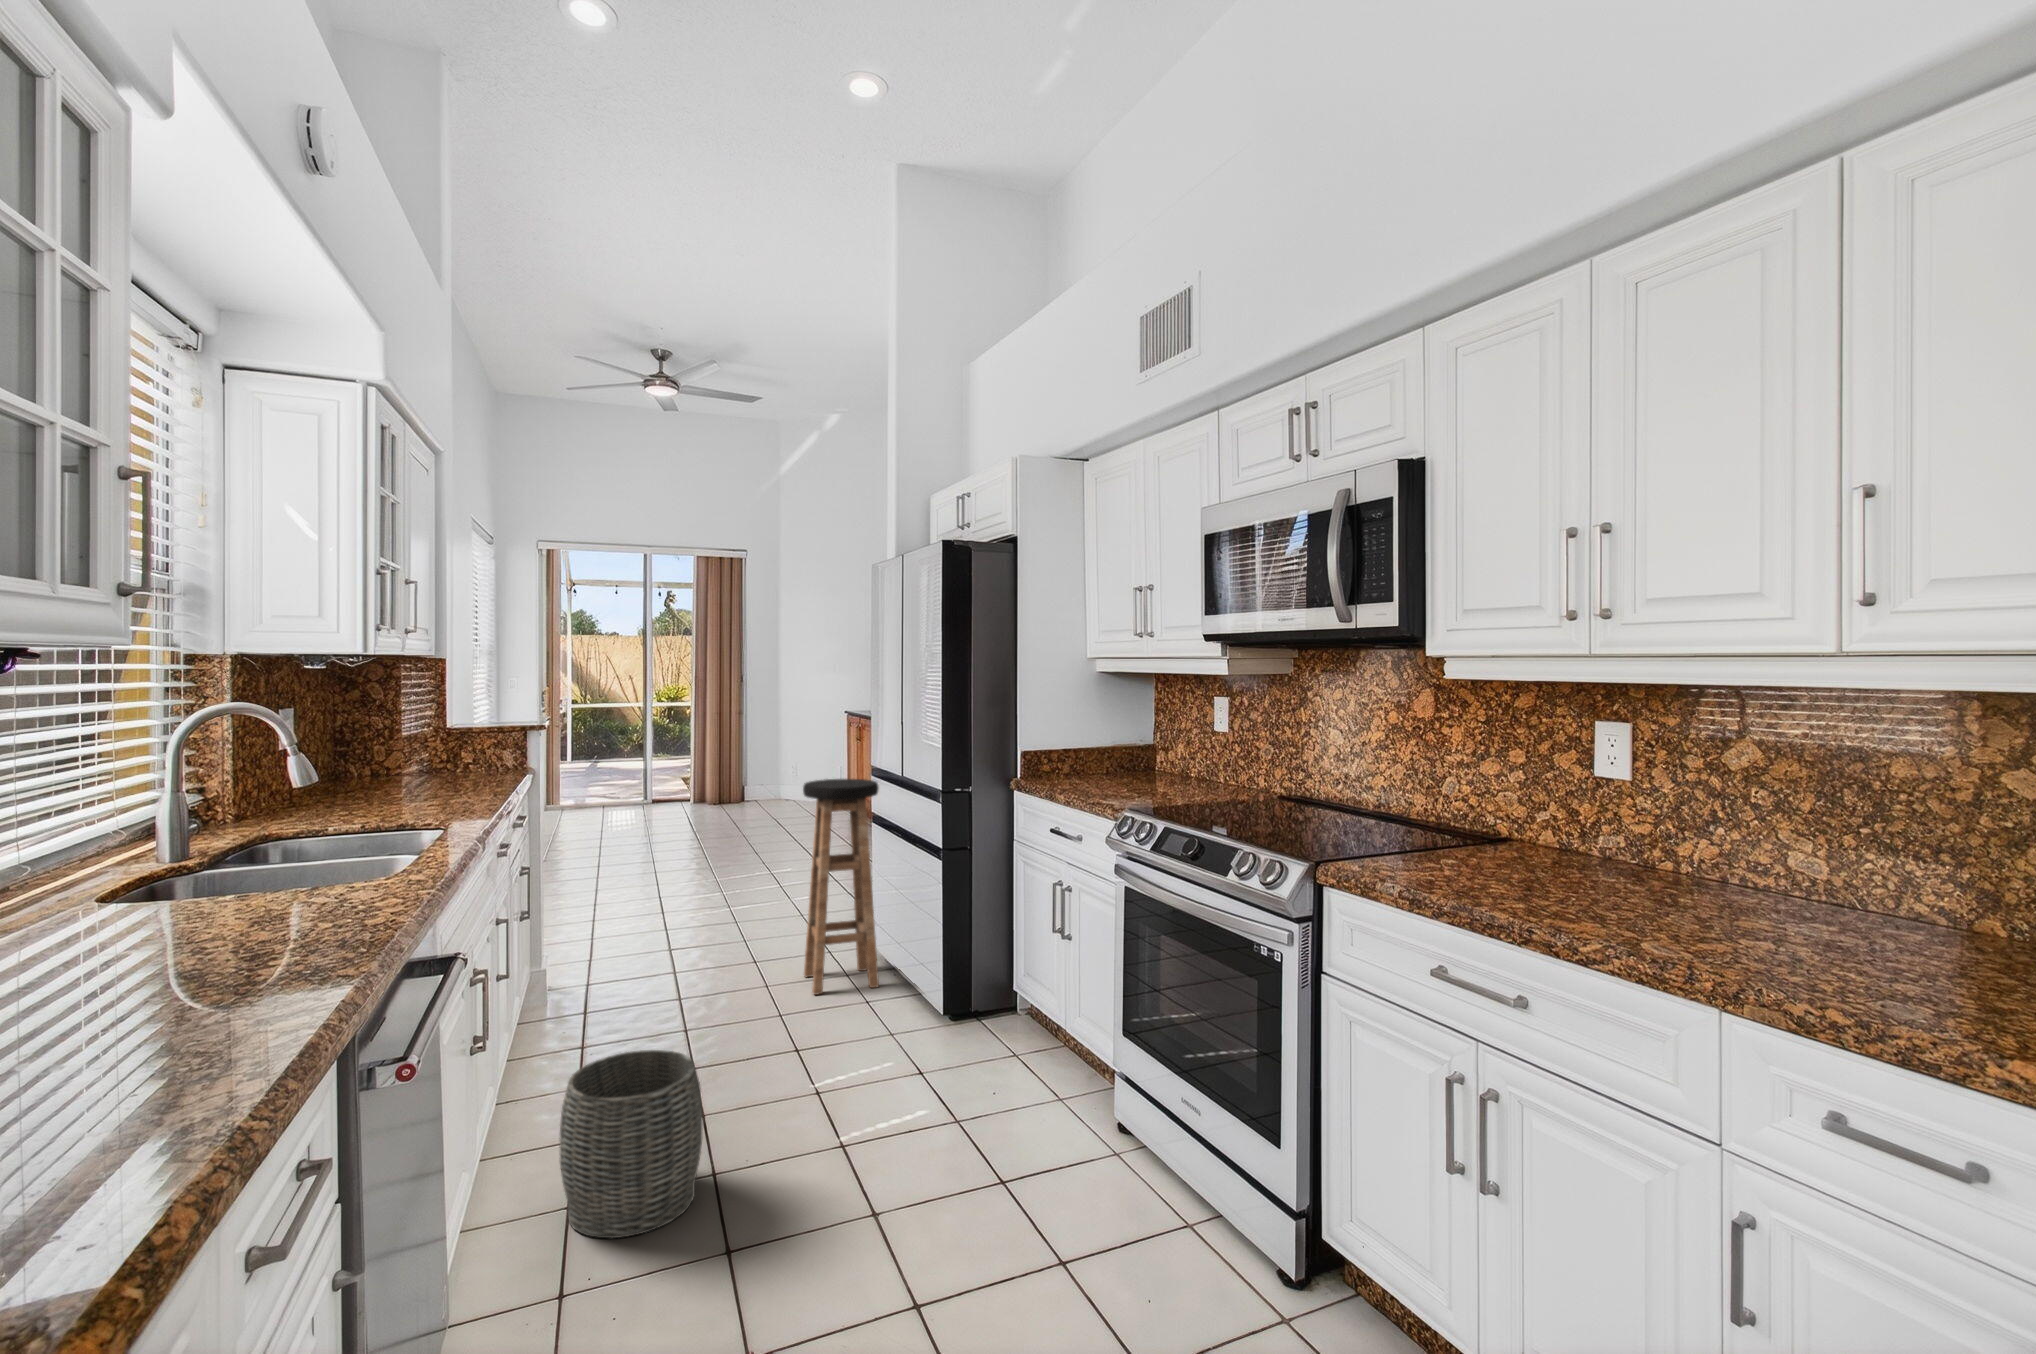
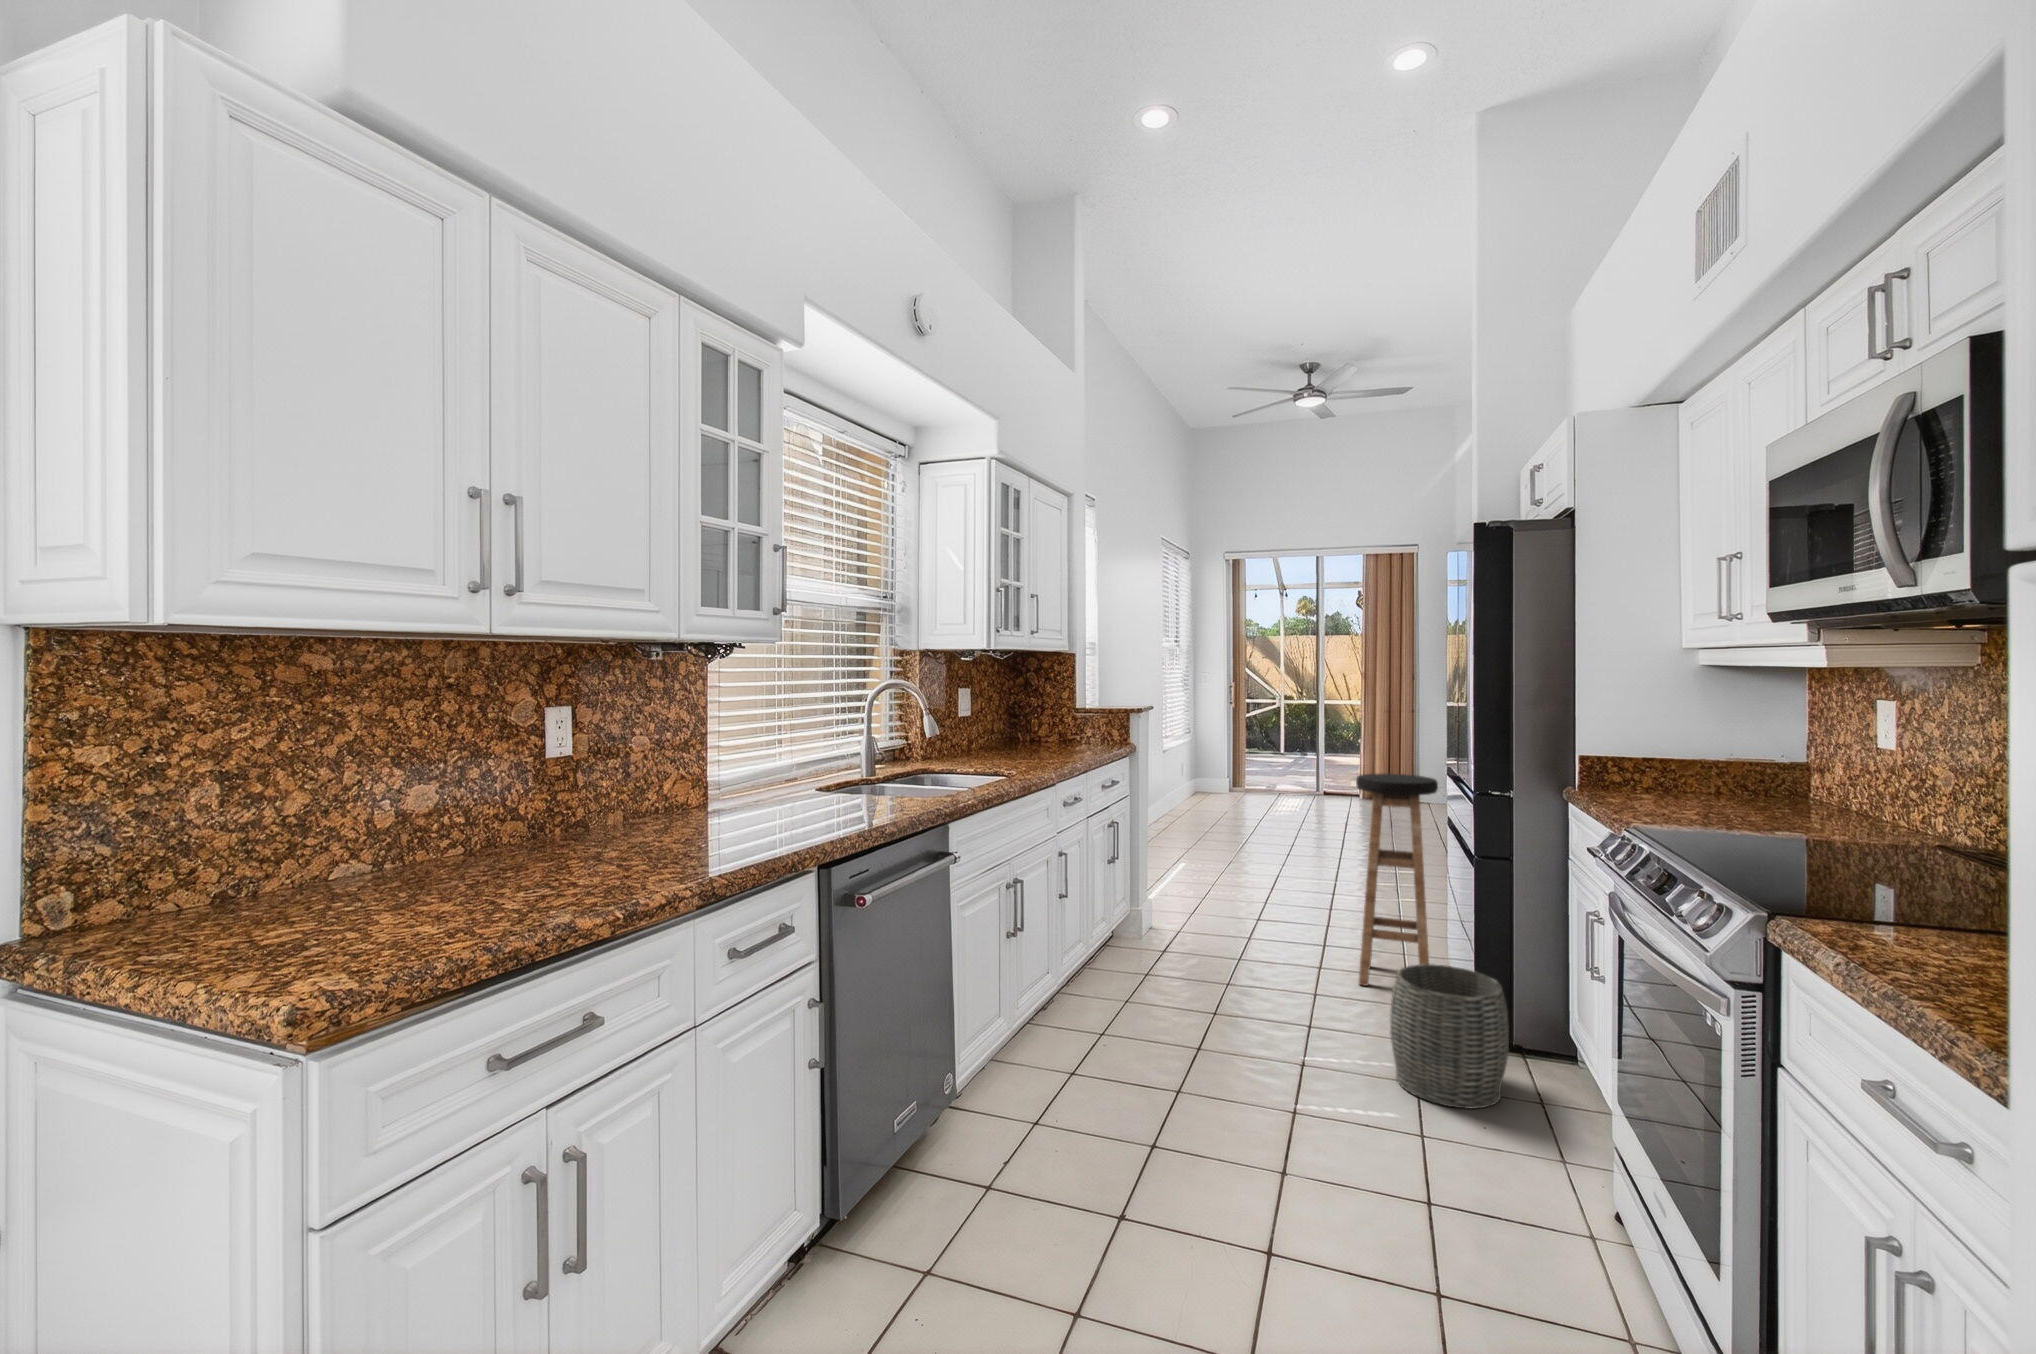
woven basket: present [560,1050,702,1238] -> present [1390,964,1509,1109]

